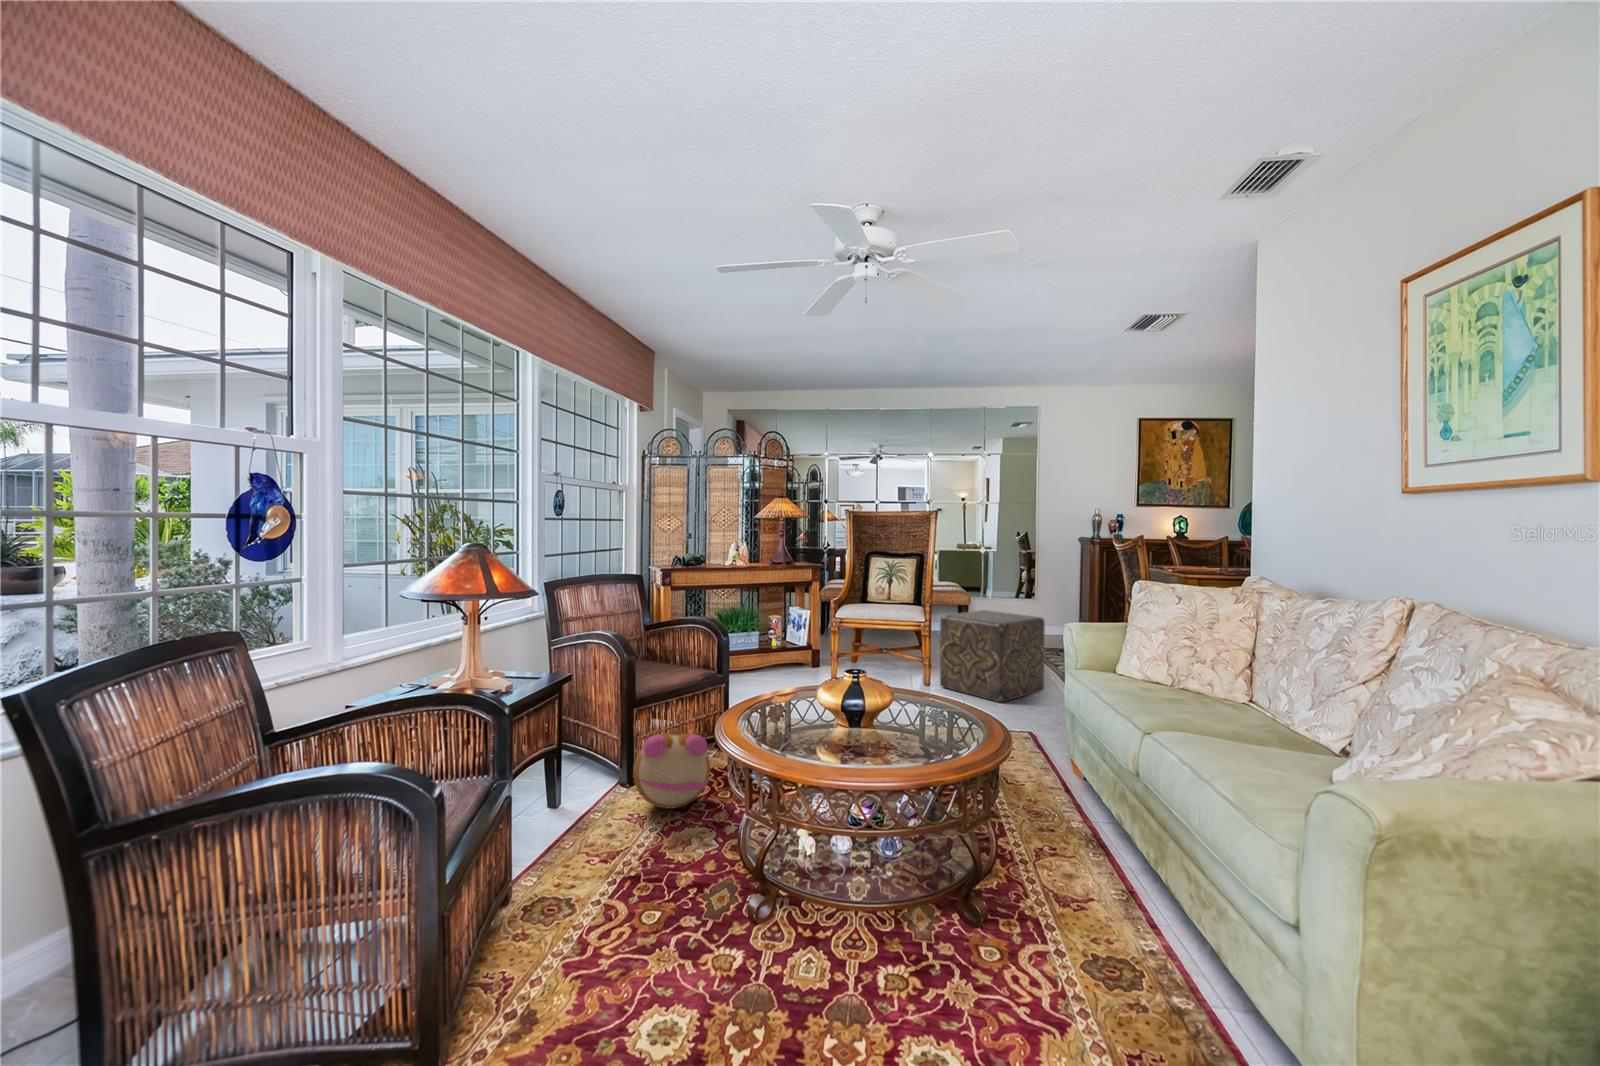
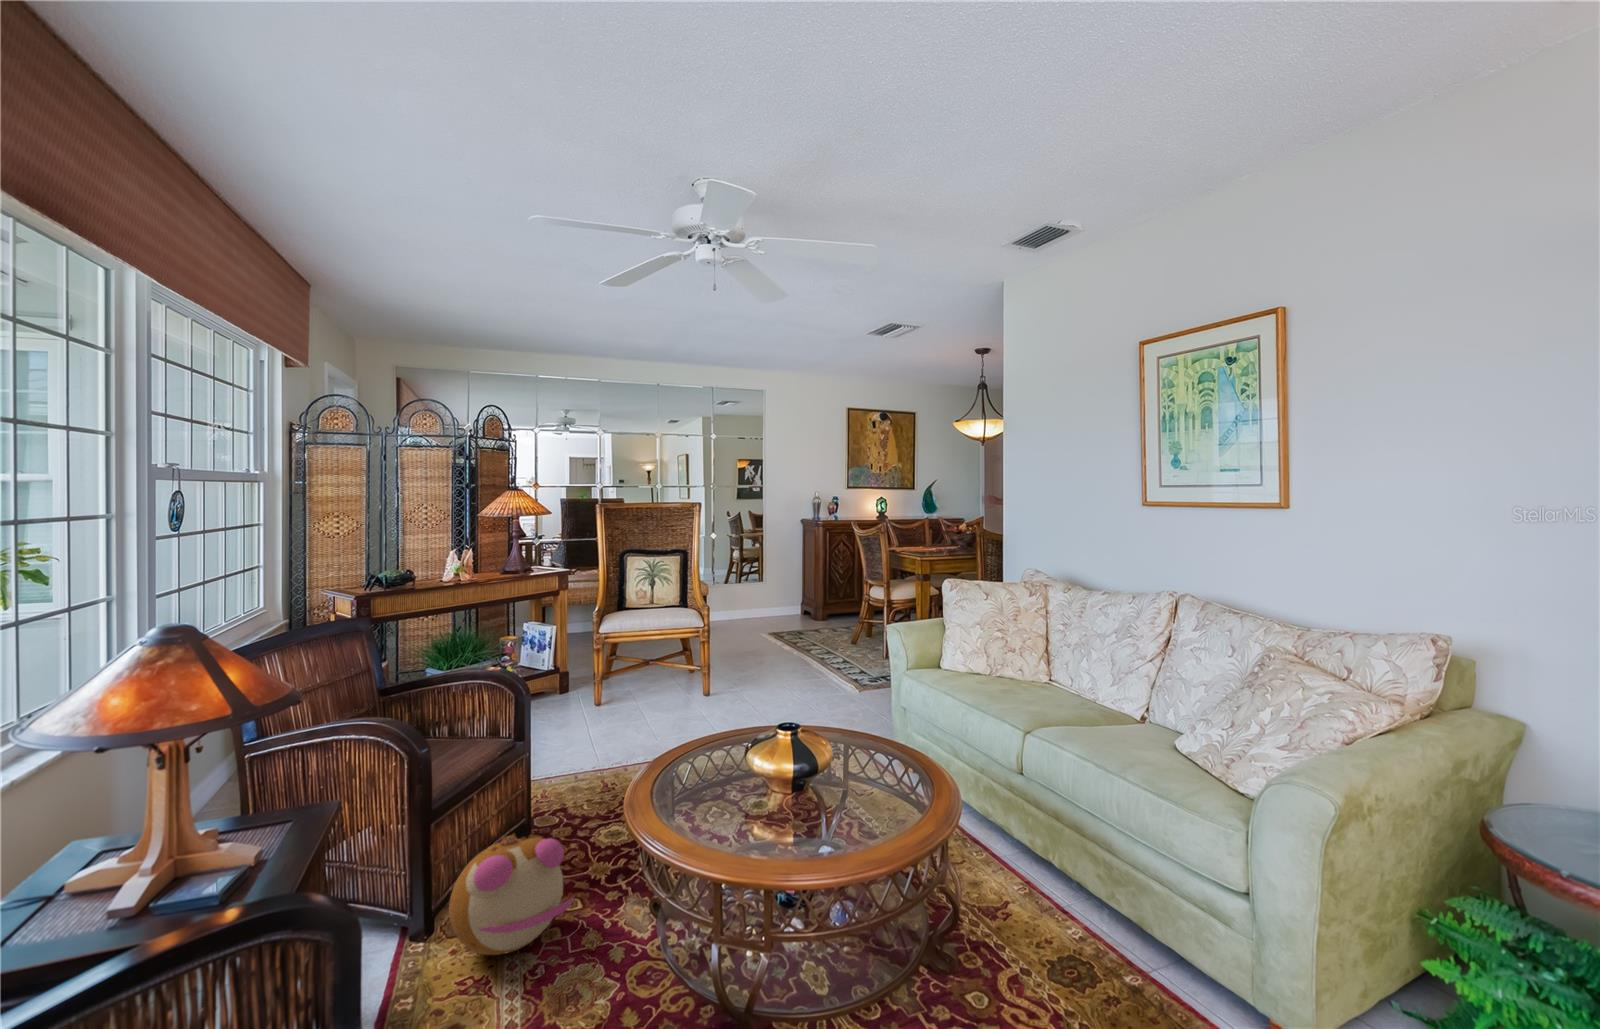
ottoman: present [940,610,1045,702] -> none [719,604,817,700]

